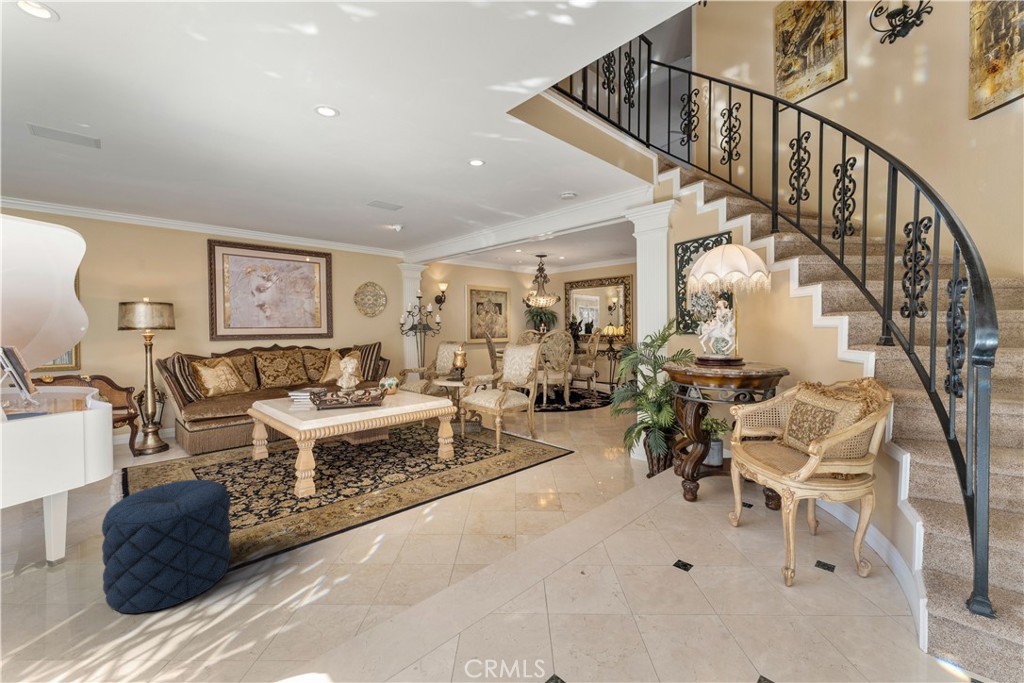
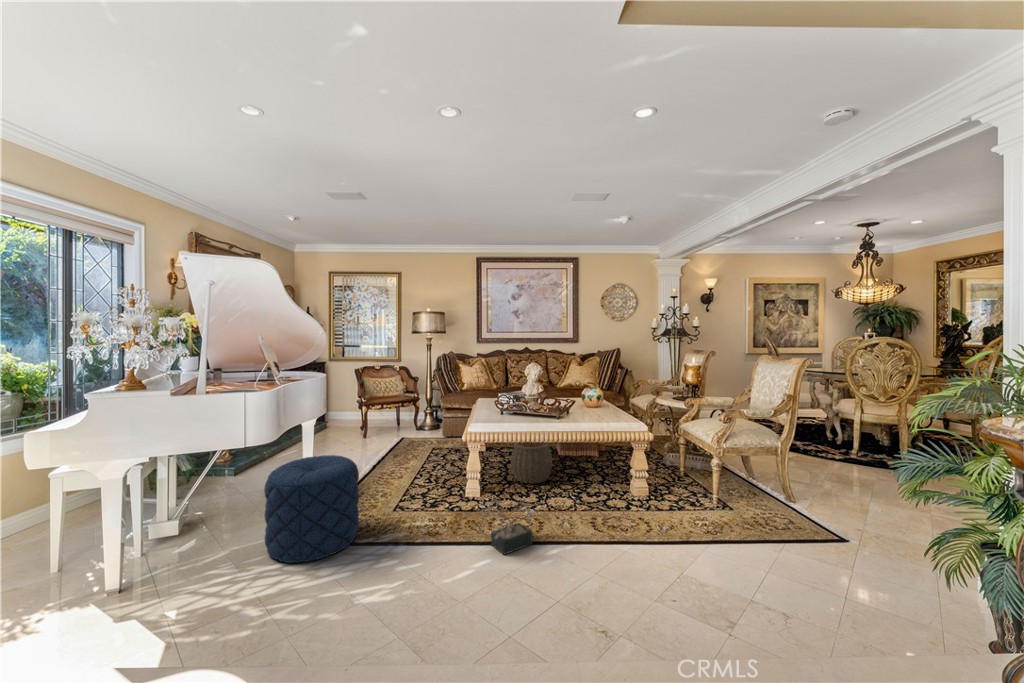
woven basket: none [329,431,370,472] -> present [511,442,552,483]
decorative plant: none [365,475,406,521] -> present [481,499,535,555]

